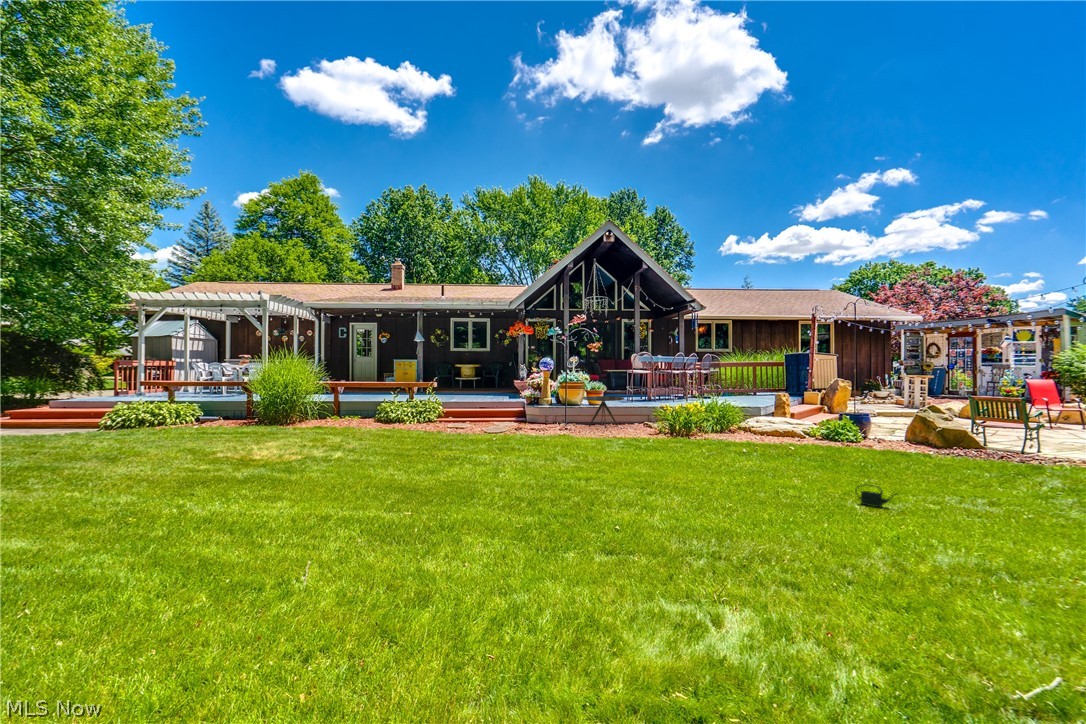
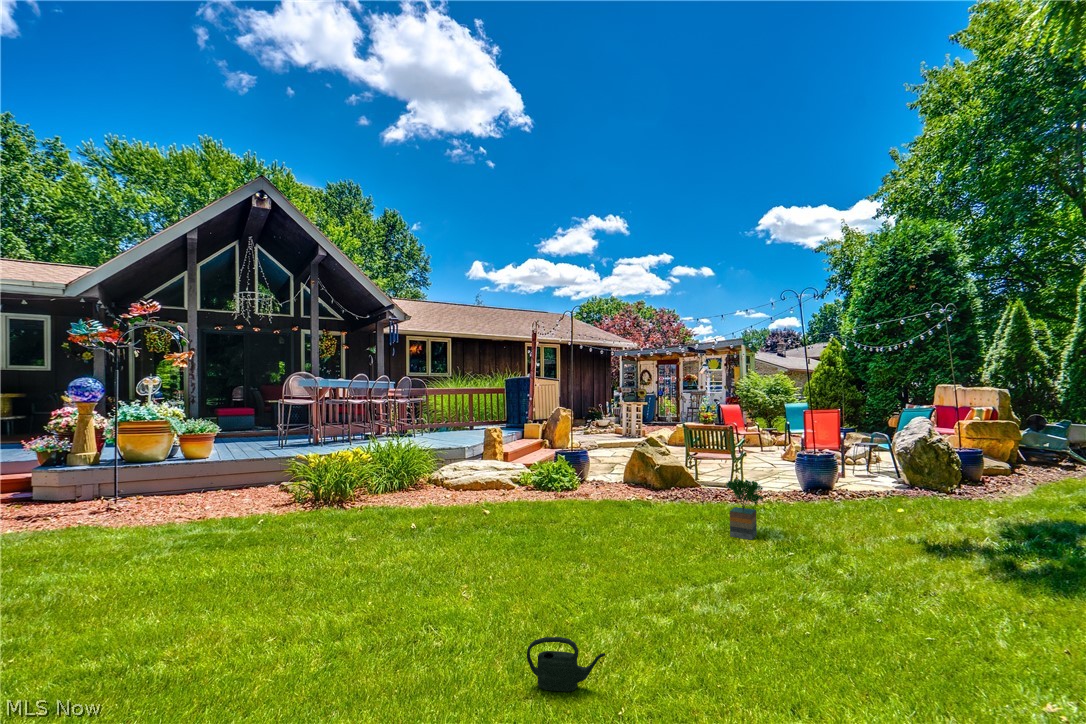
round table: present [582,396,624,428] -> none [141,443,233,505]
potted tree: none [997,436,1034,479] -> present [726,479,763,540]

